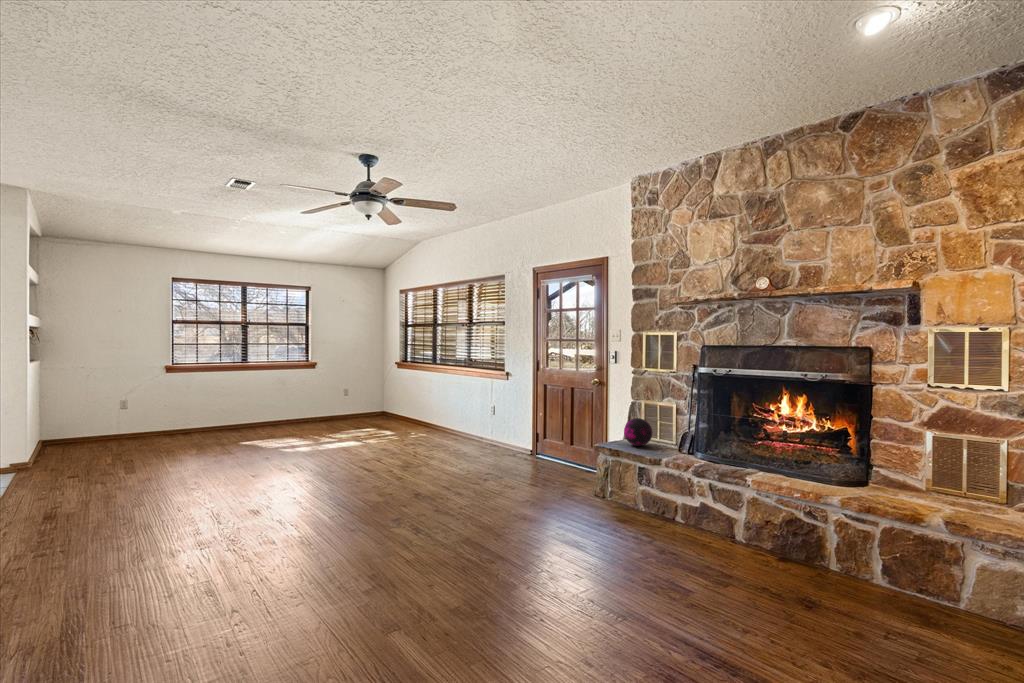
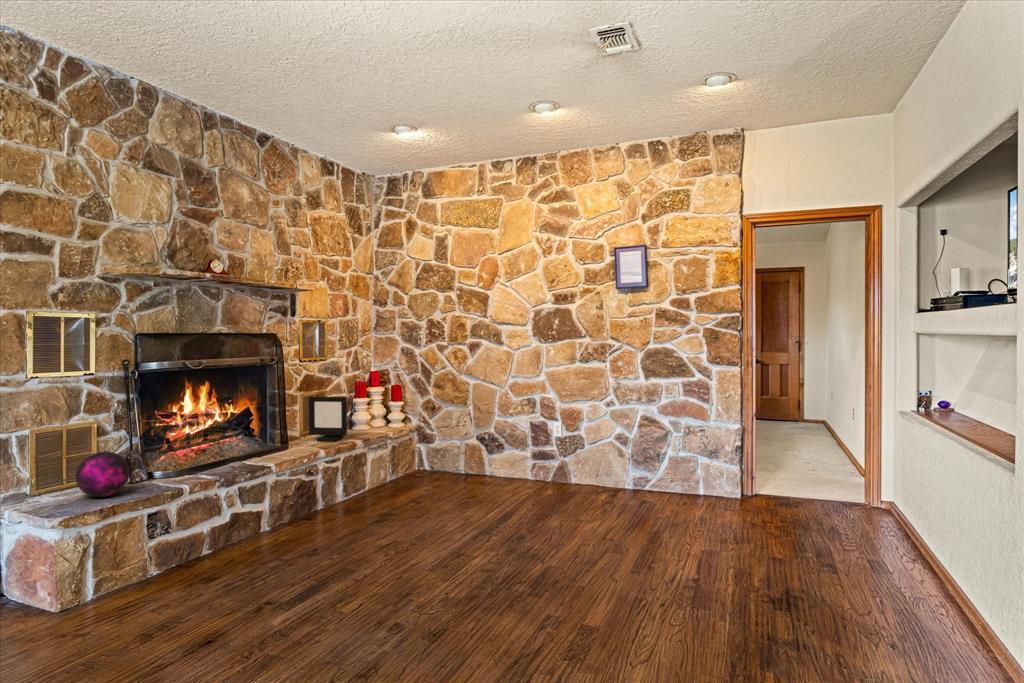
picture frame: none [904,435,952,512] -> present [309,397,347,442]

